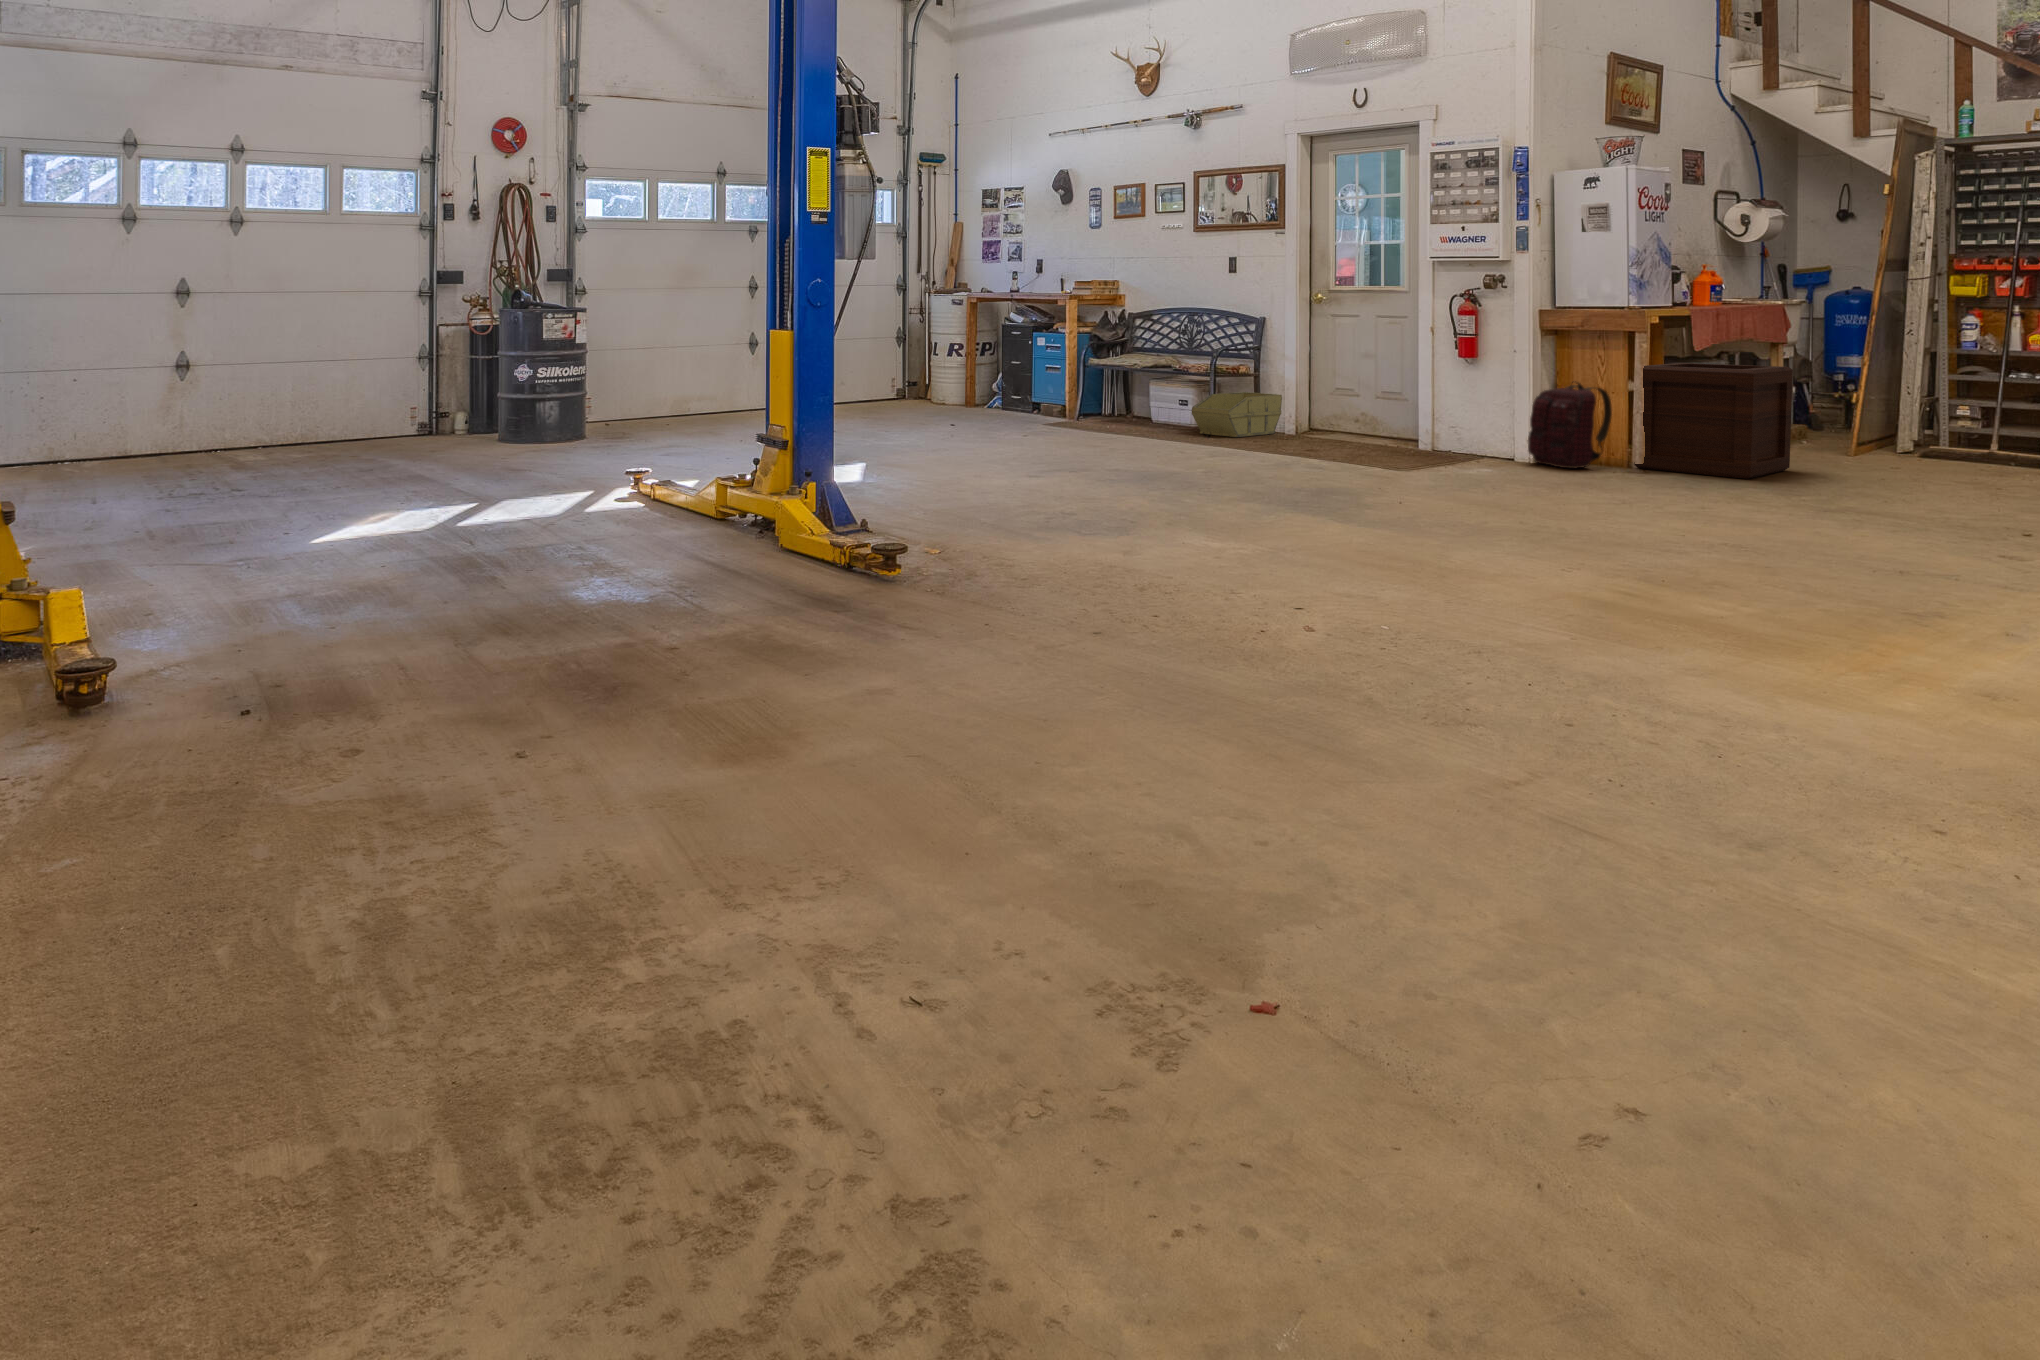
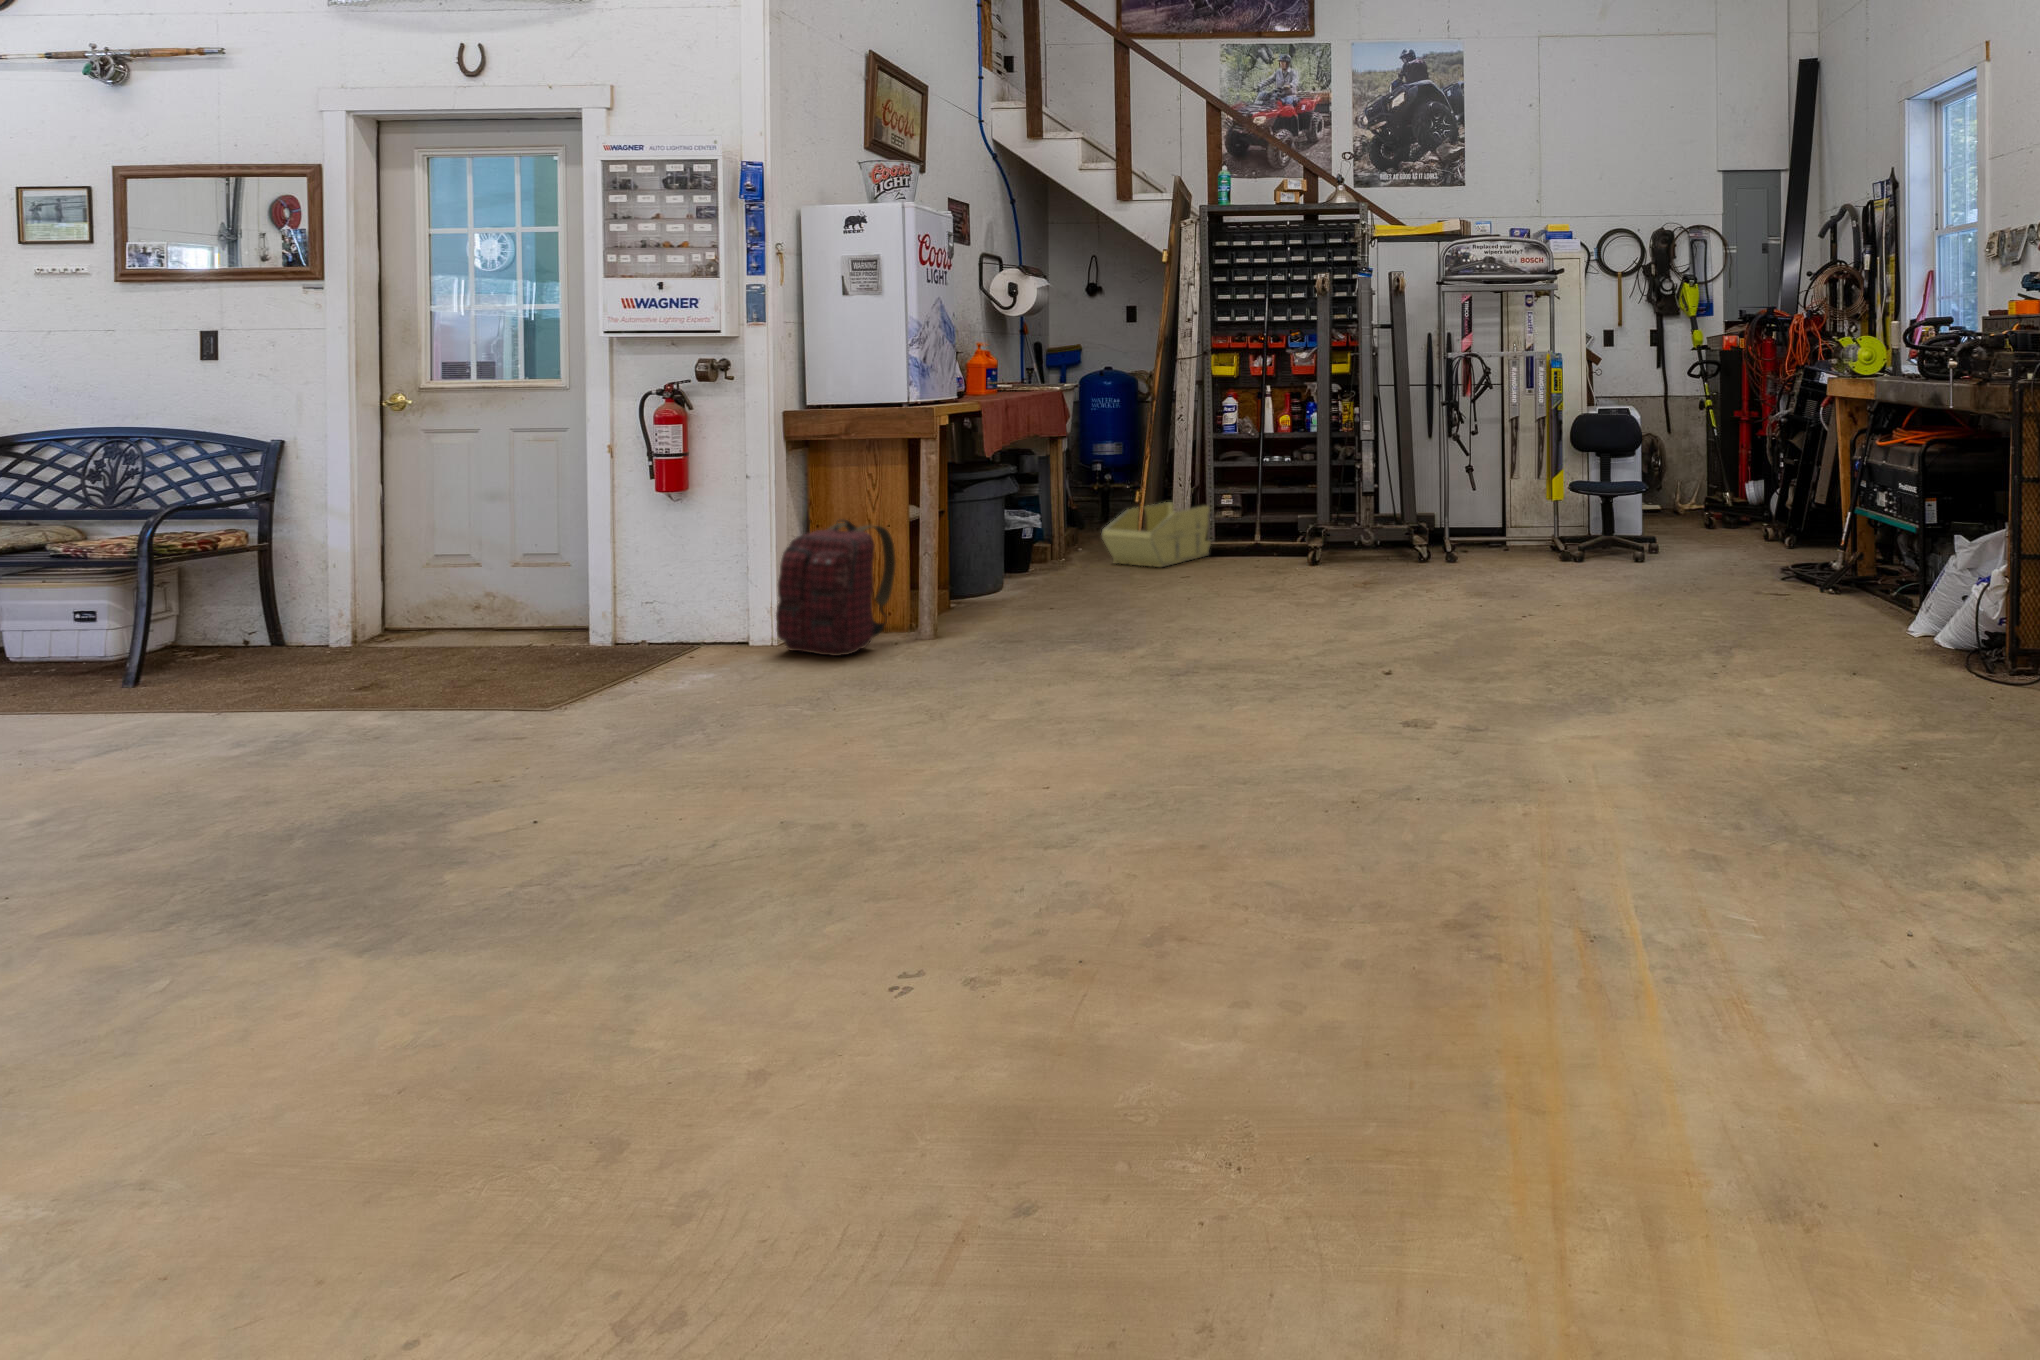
wooden crate: present [1634,363,1793,479] -> none [927,473,1105,634]
storage bin: present [1192,392,1282,437] -> present [1102,502,1211,567]

